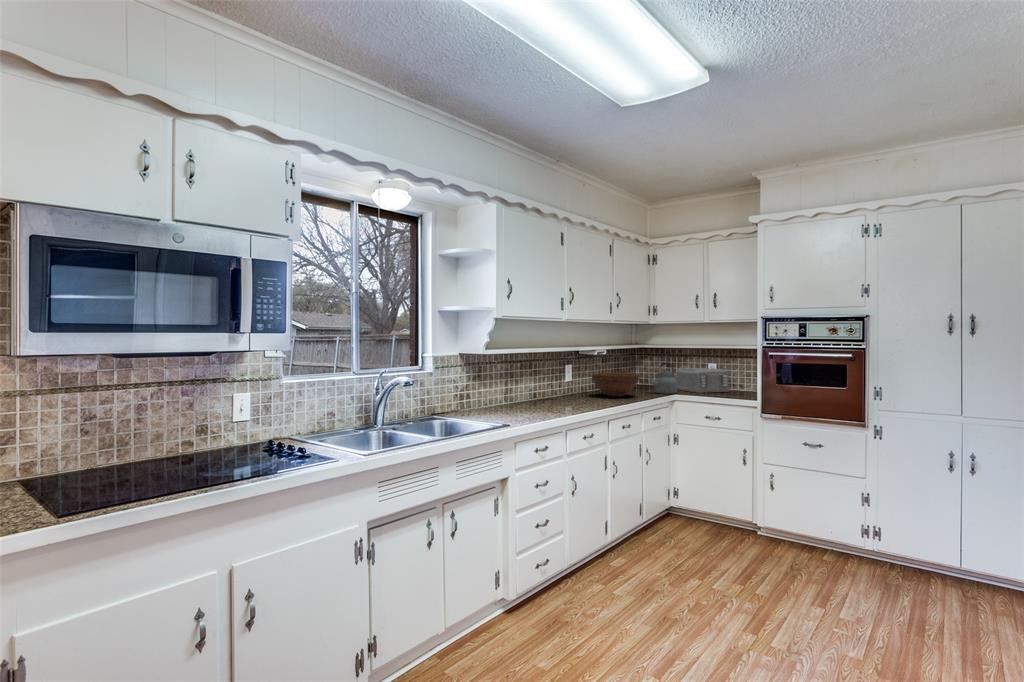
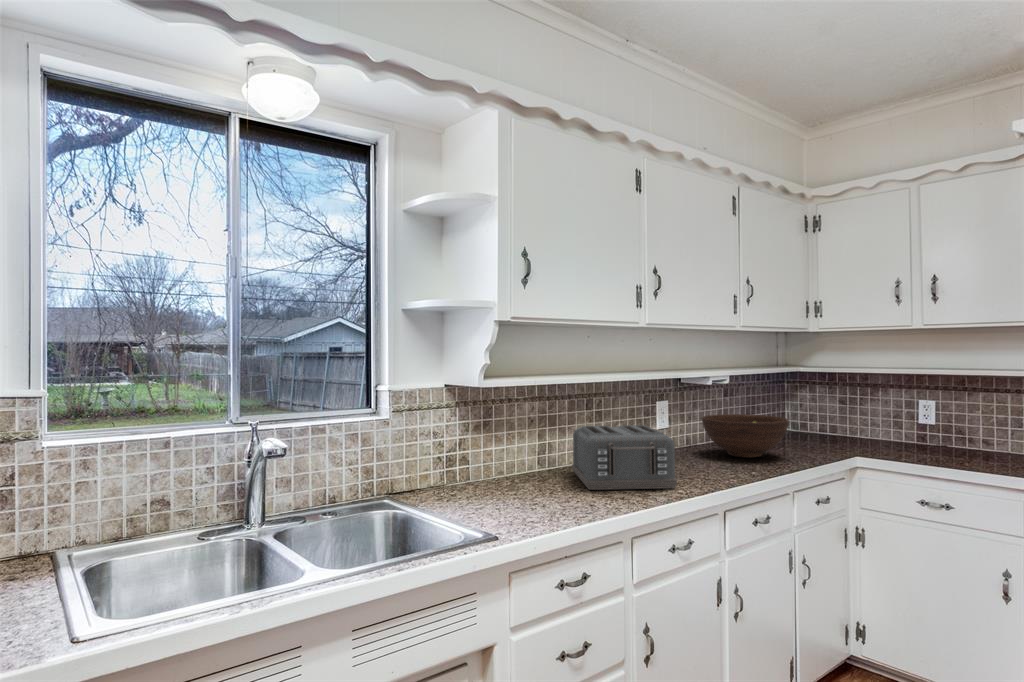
kettle: present [648,362,677,394] -> none [802,398,862,454]
toaster: present [676,368,730,393] -> present [572,425,677,490]

